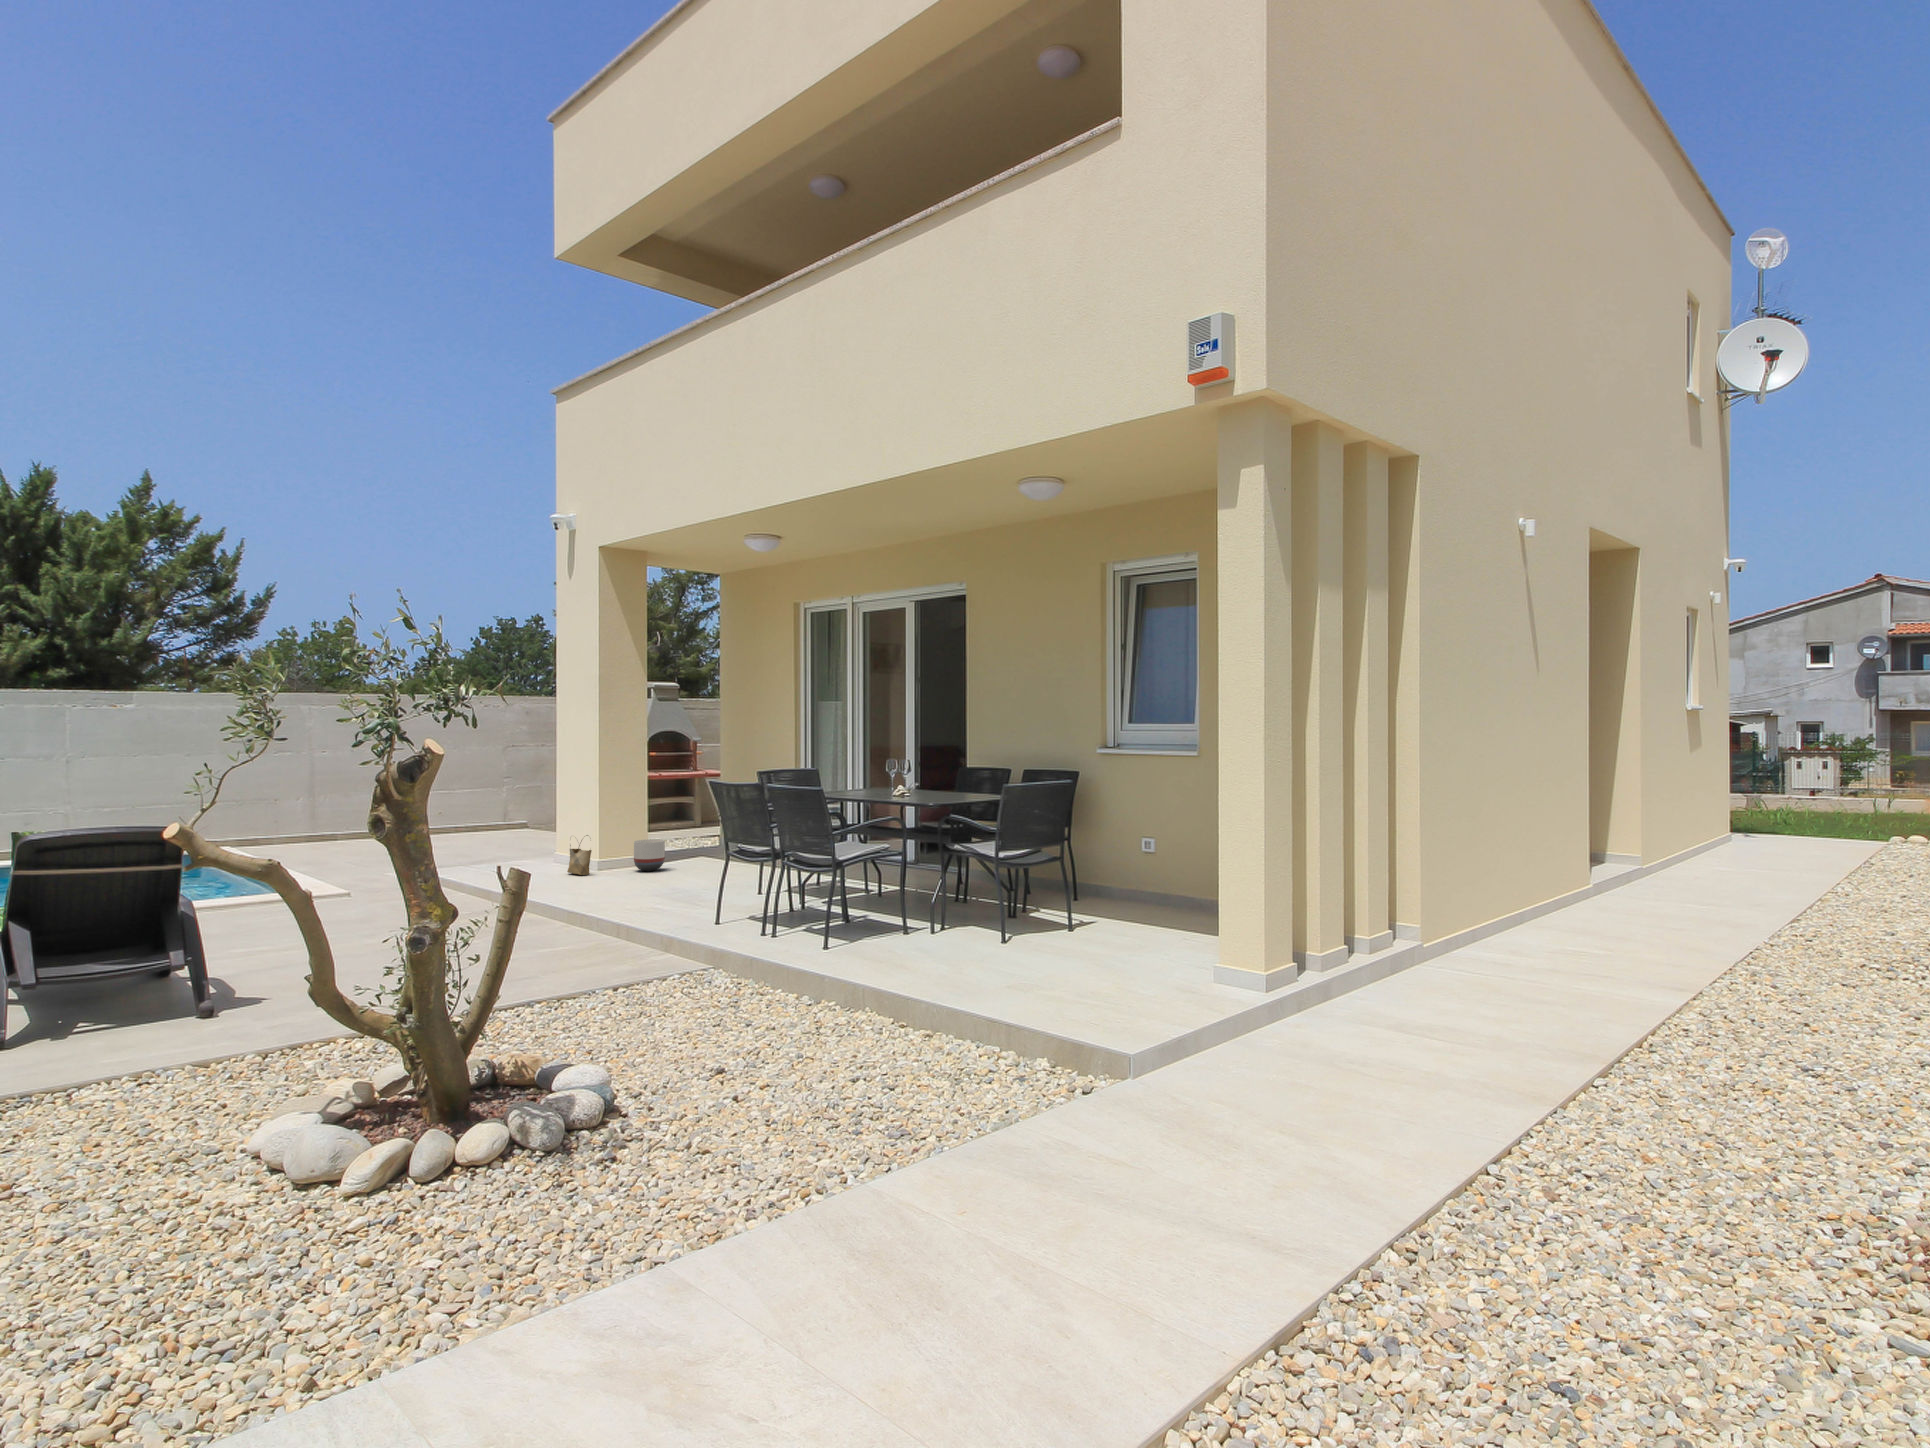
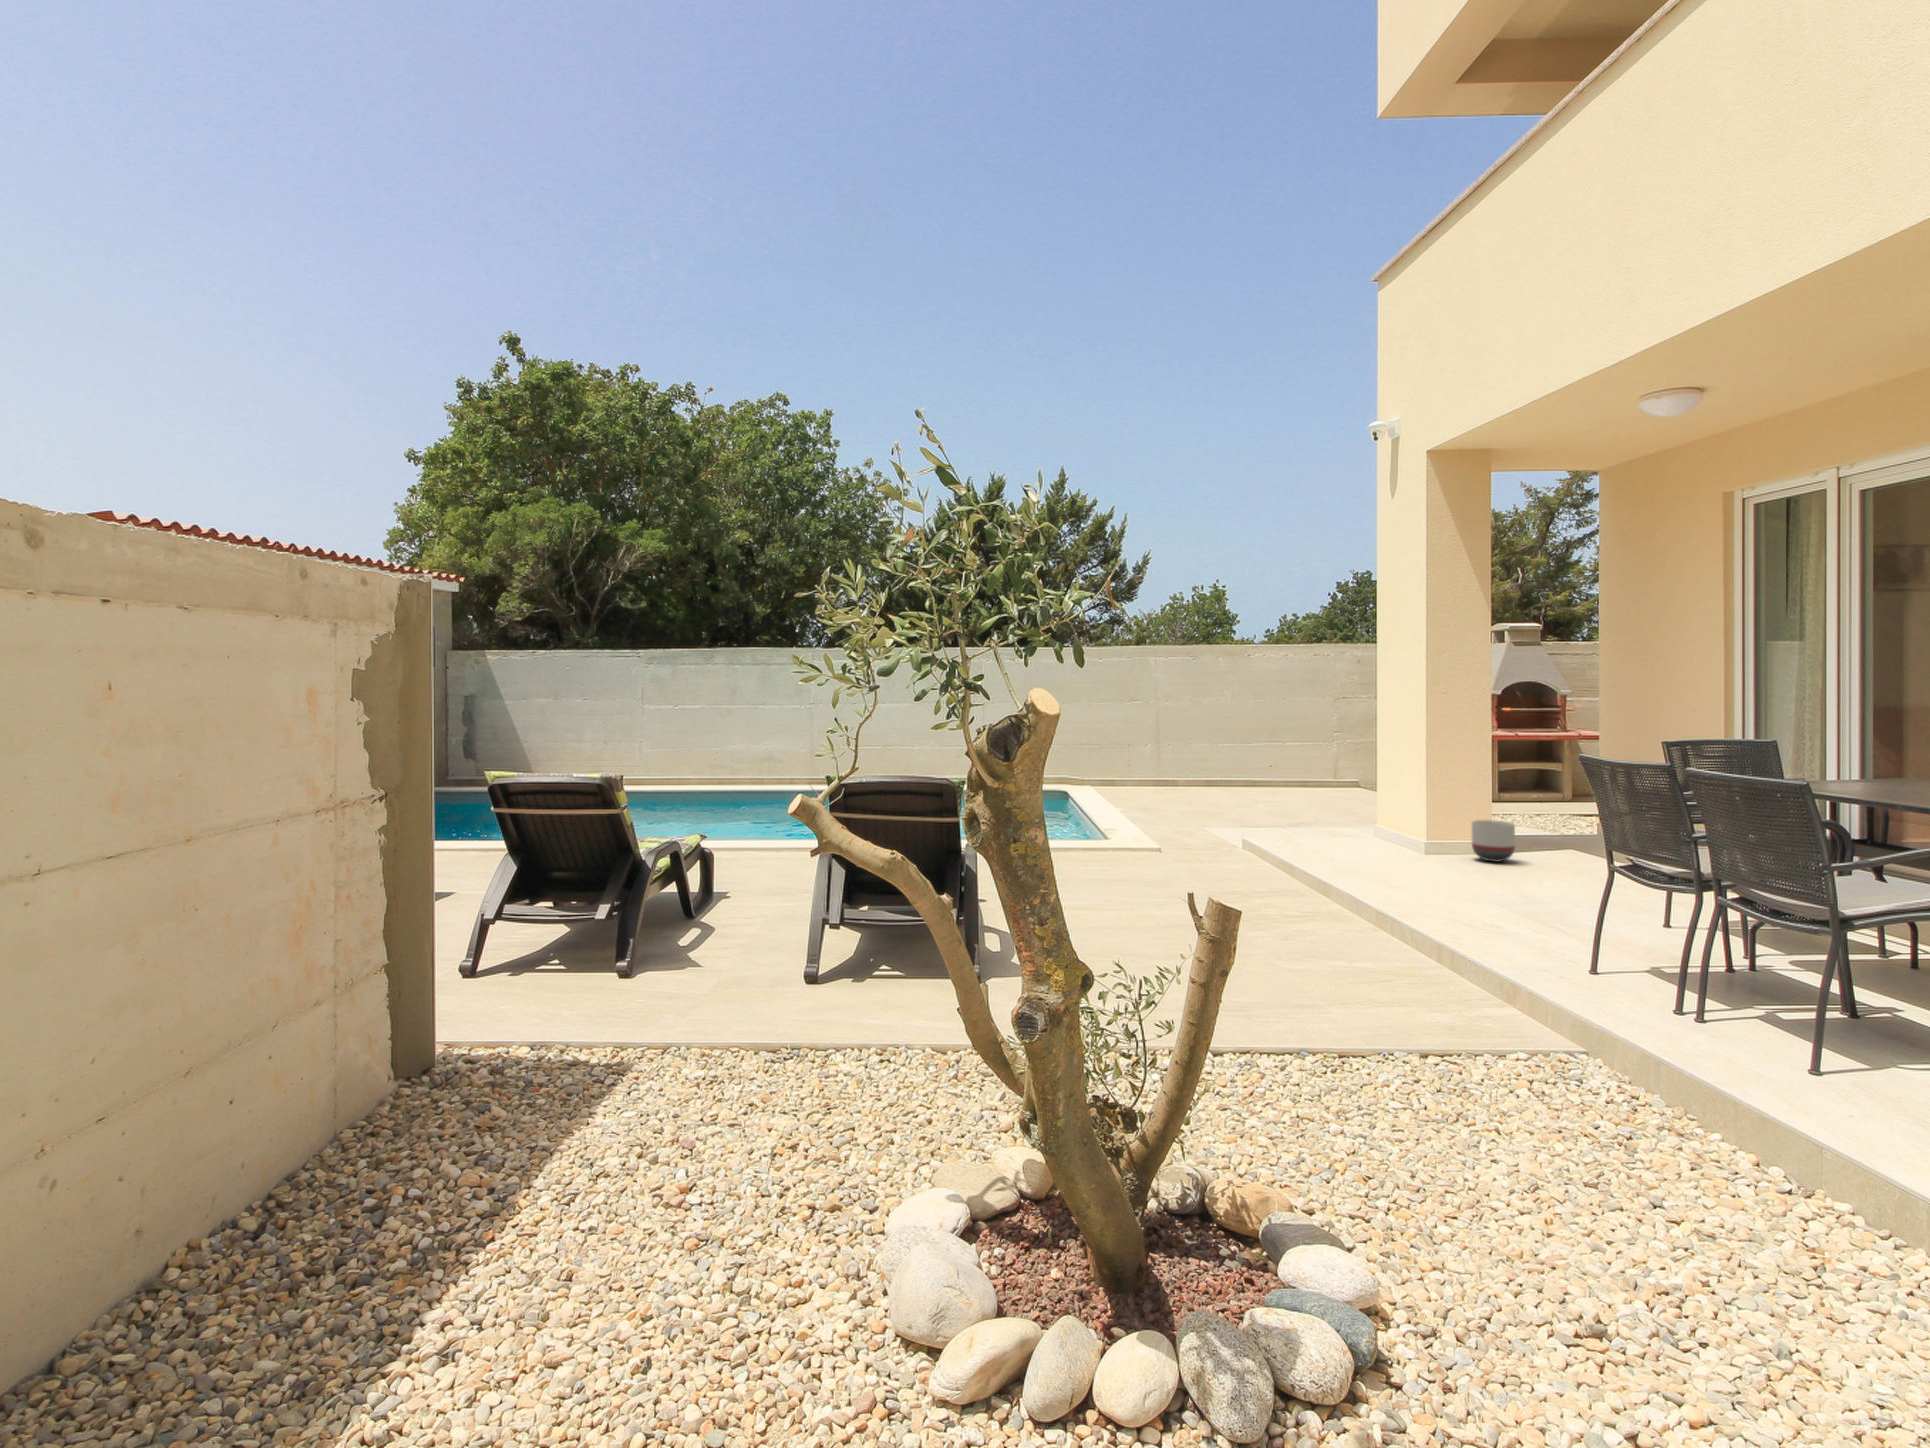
woven basket: present [567,835,592,875] -> none [1387,807,1416,856]

